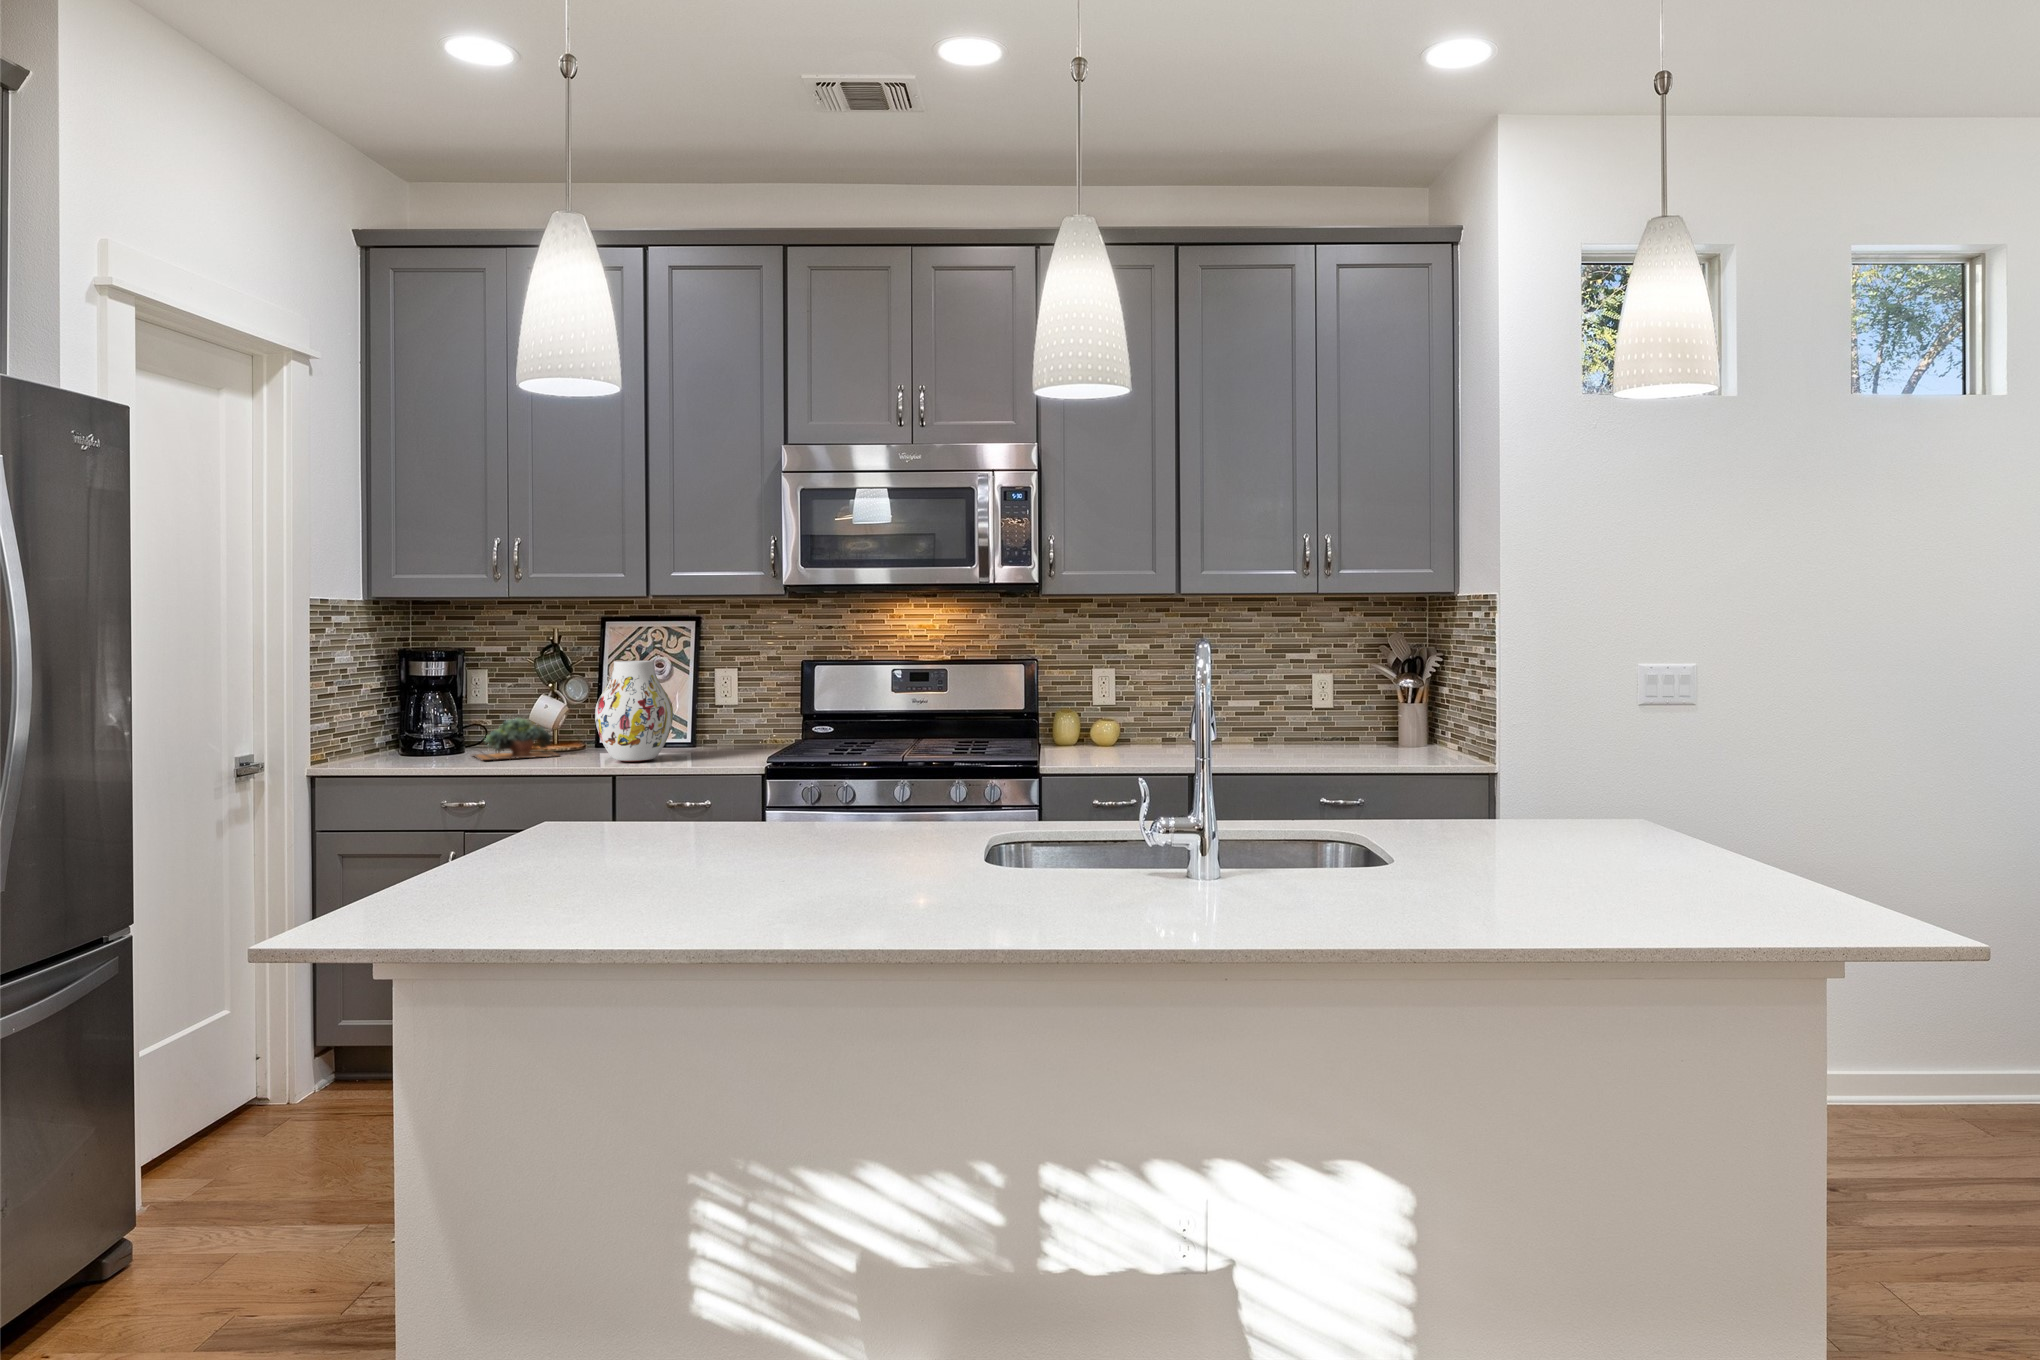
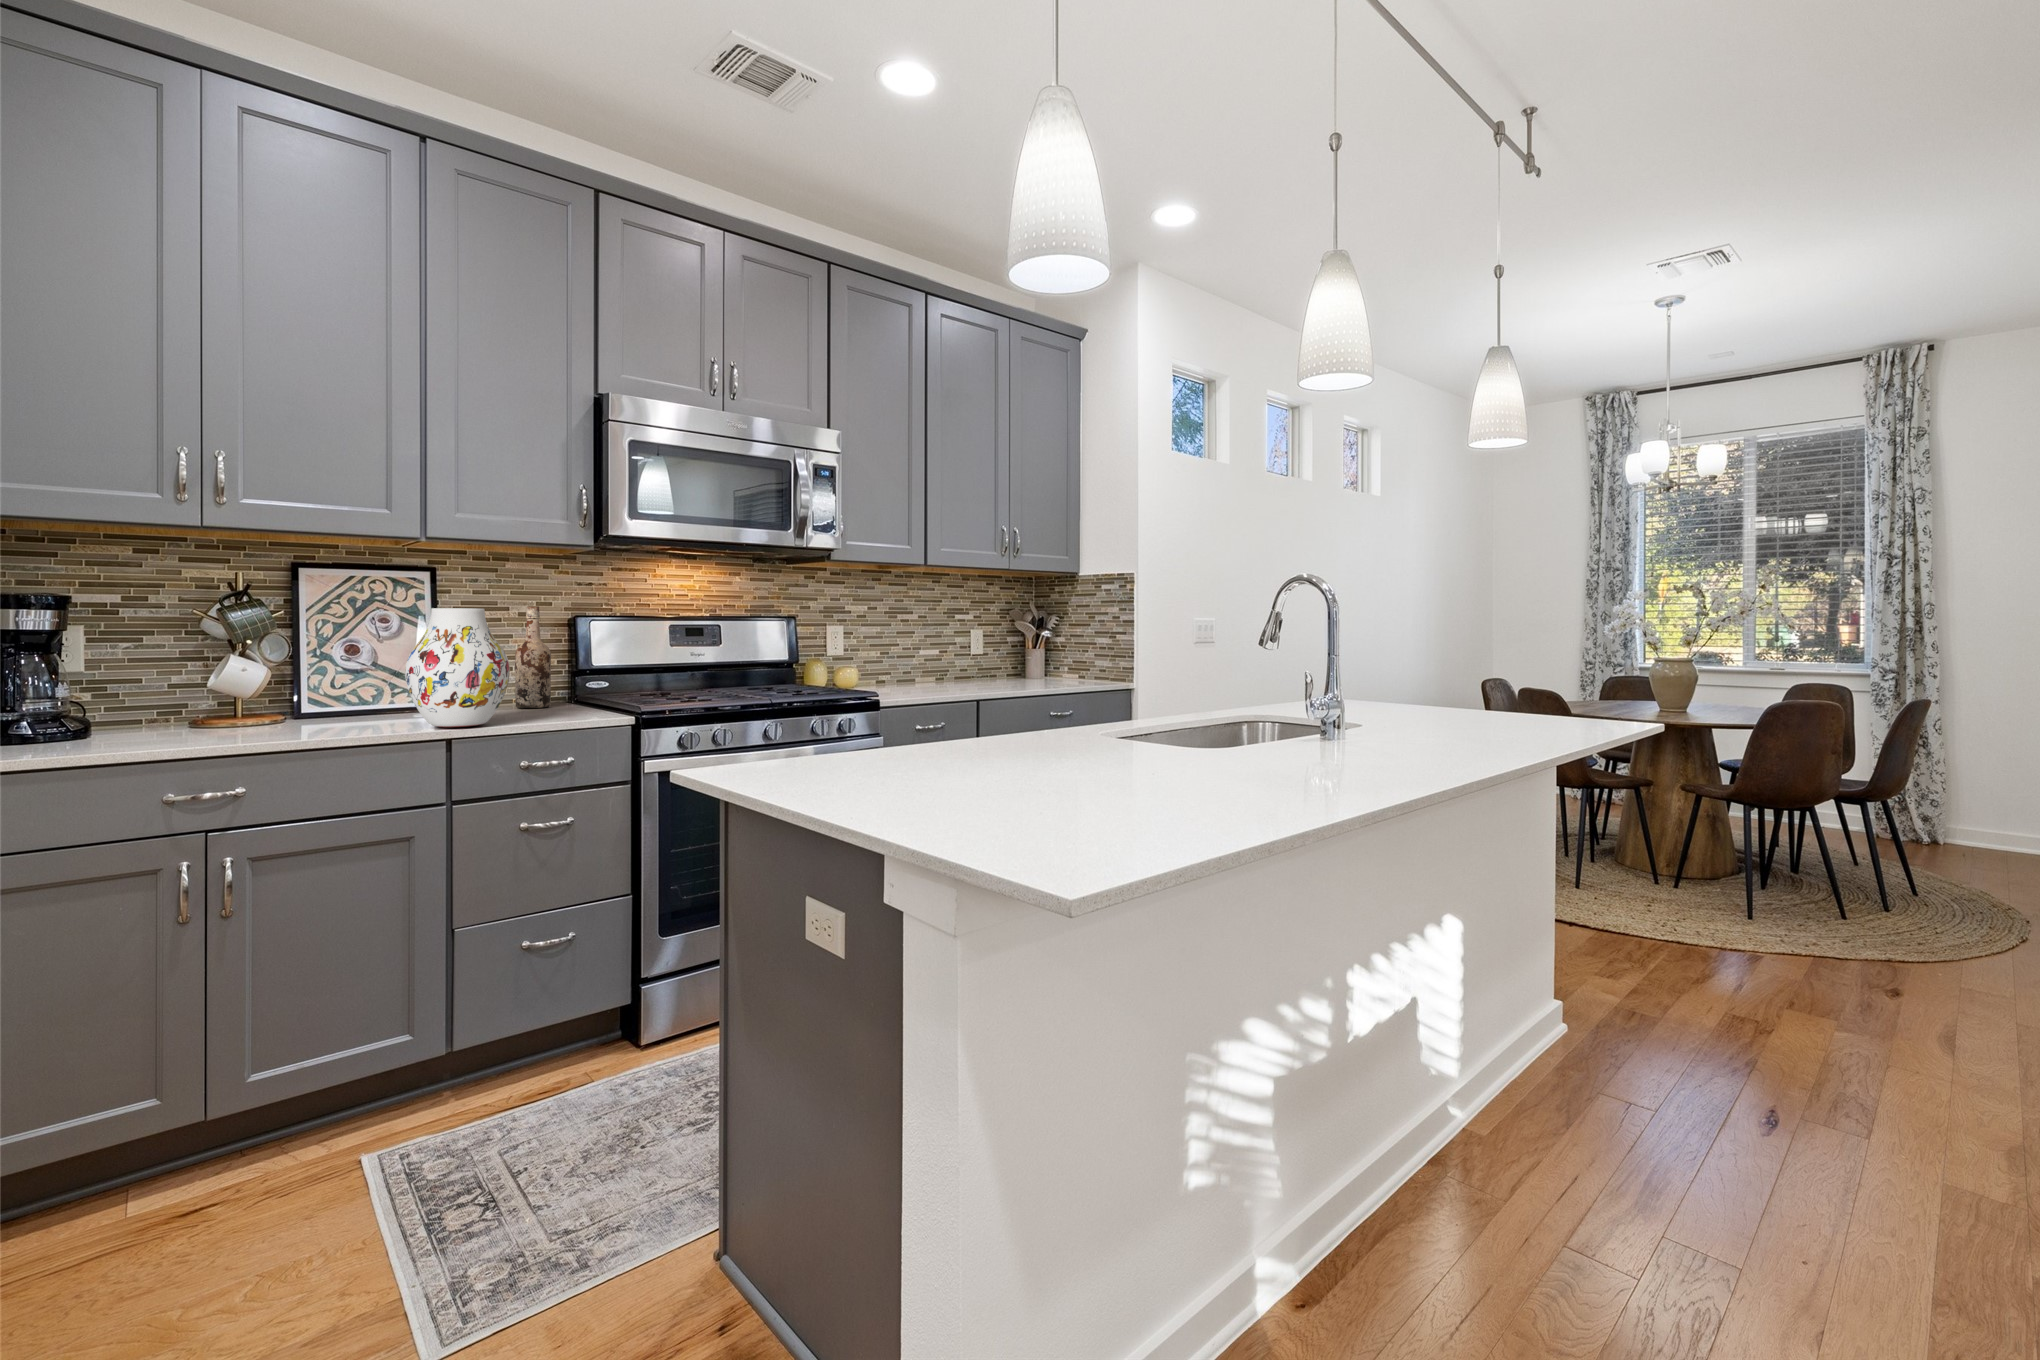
wine bottle: none [739,653,768,747] -> present [515,606,551,708]
succulent plant: present [473,718,558,760] -> none [155,682,318,740]

